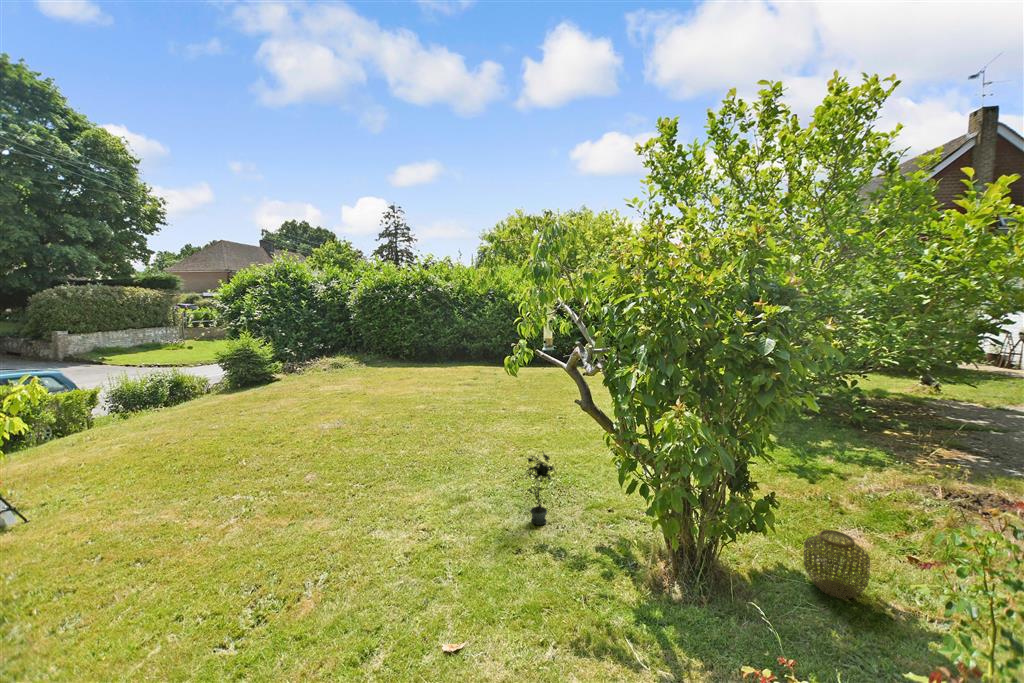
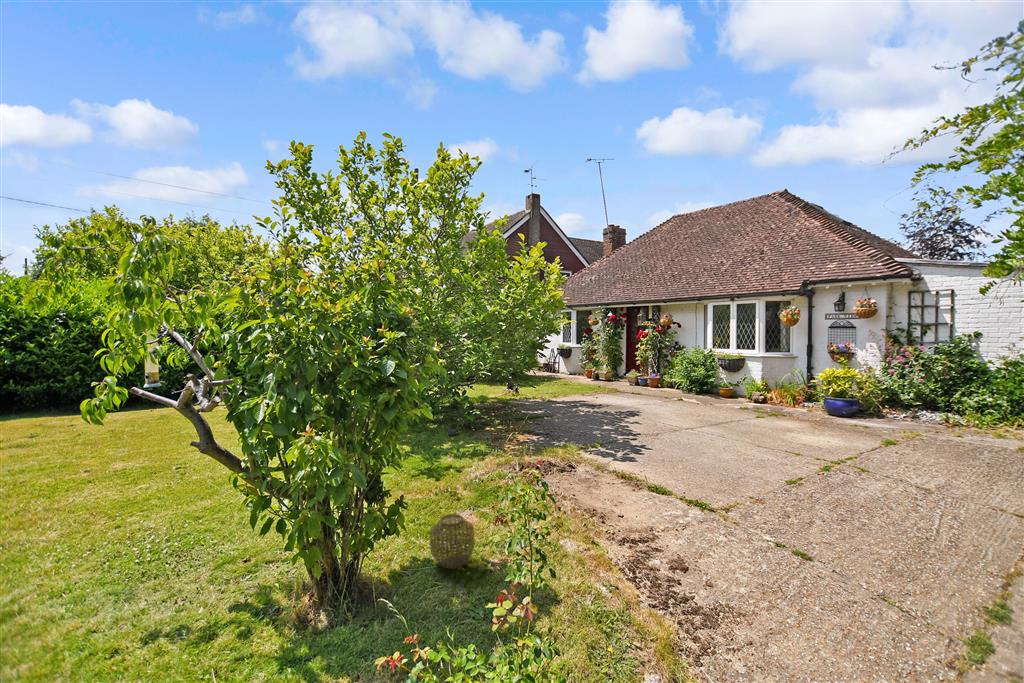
potted plant: present [524,452,554,525] -> present [443,399,462,436]

